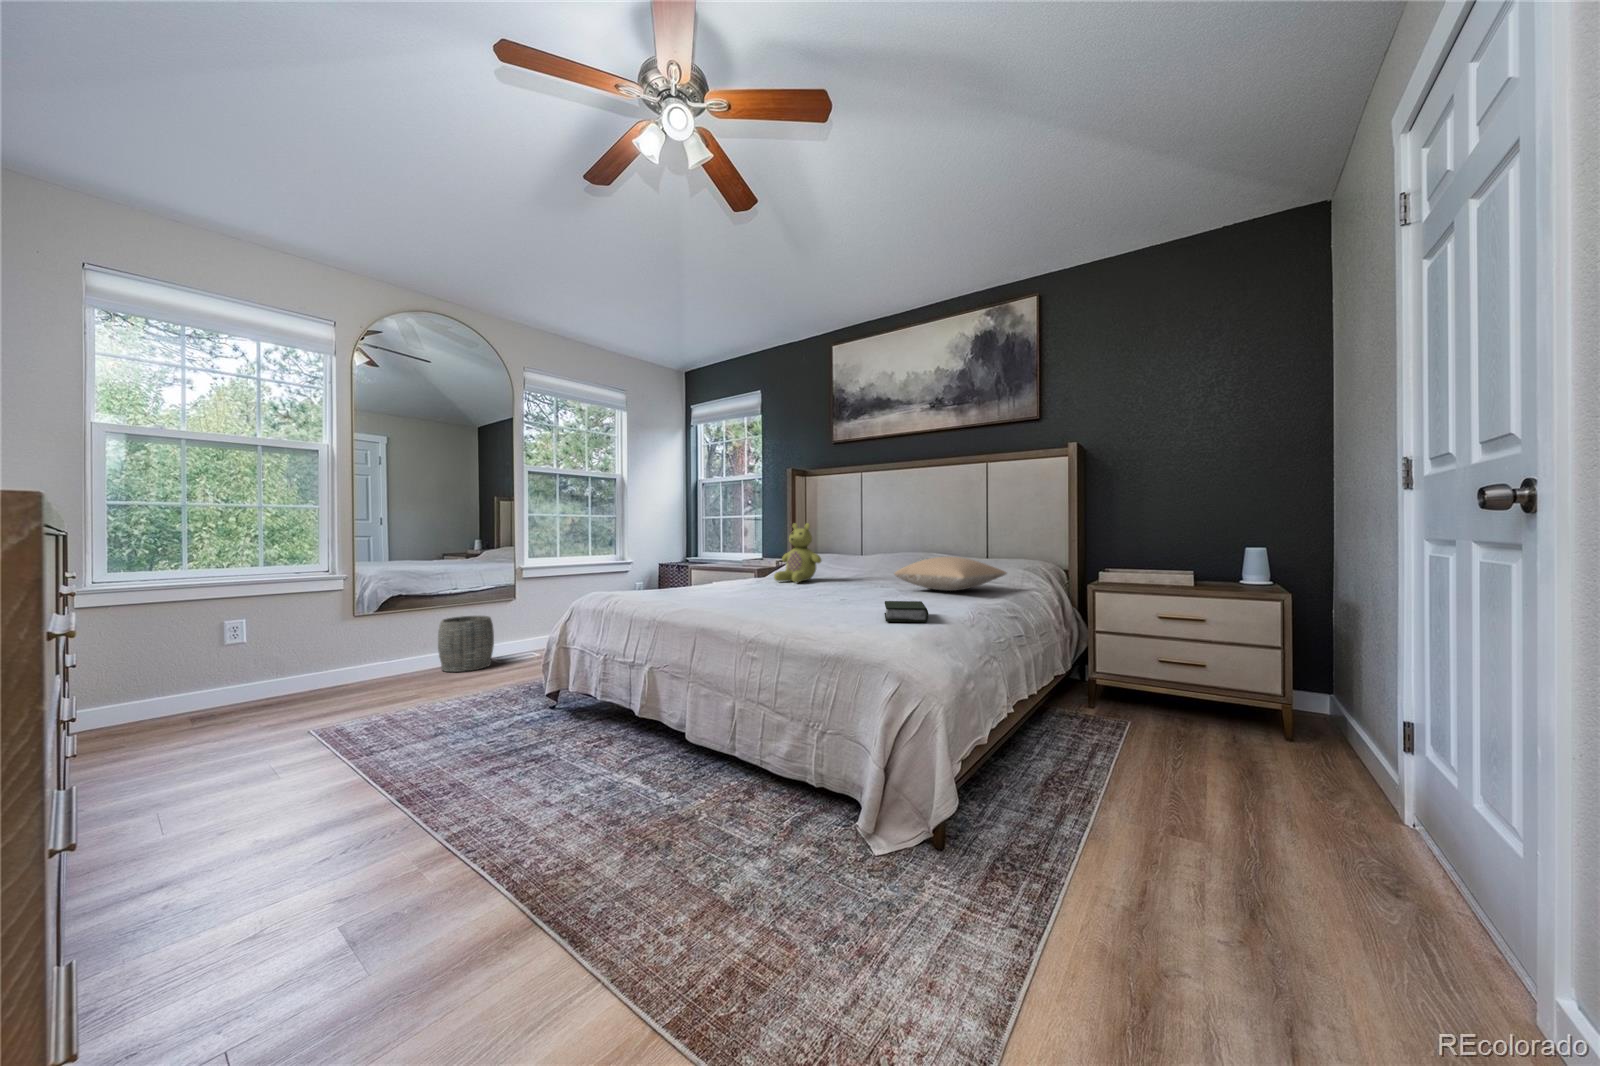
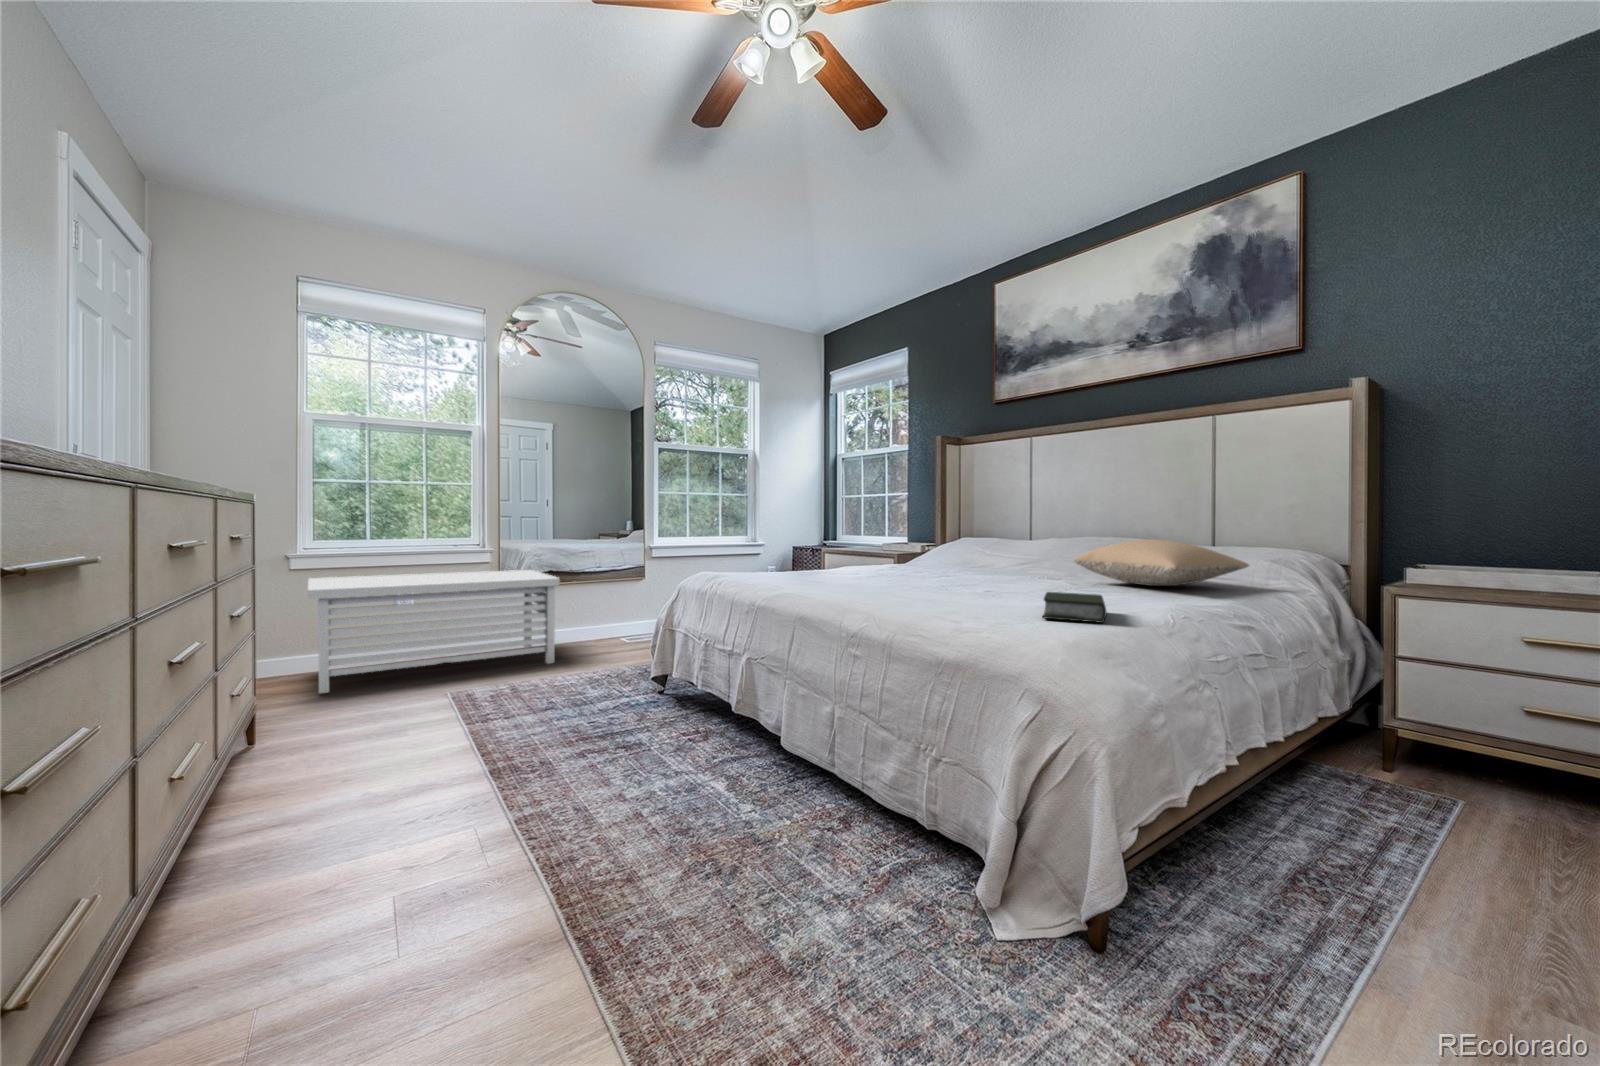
stuffed bear: present [774,523,821,582] -> none [919,494,980,568]
storage bench: none [121,601,432,749] -> present [308,570,560,693]
woven basket: present [438,616,494,672] -> none [571,590,624,647]

